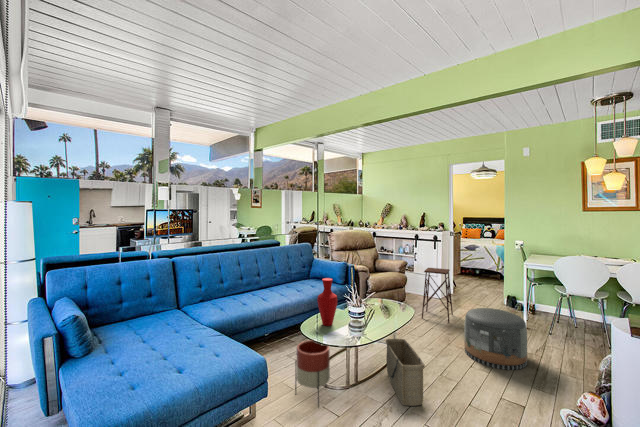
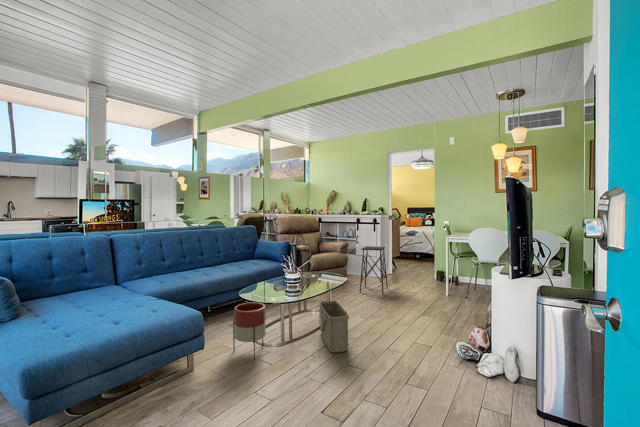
vase: present [317,278,338,326] -> none [256,249,275,293]
pouf: present [464,308,527,370] -> none [392,275,442,324]

